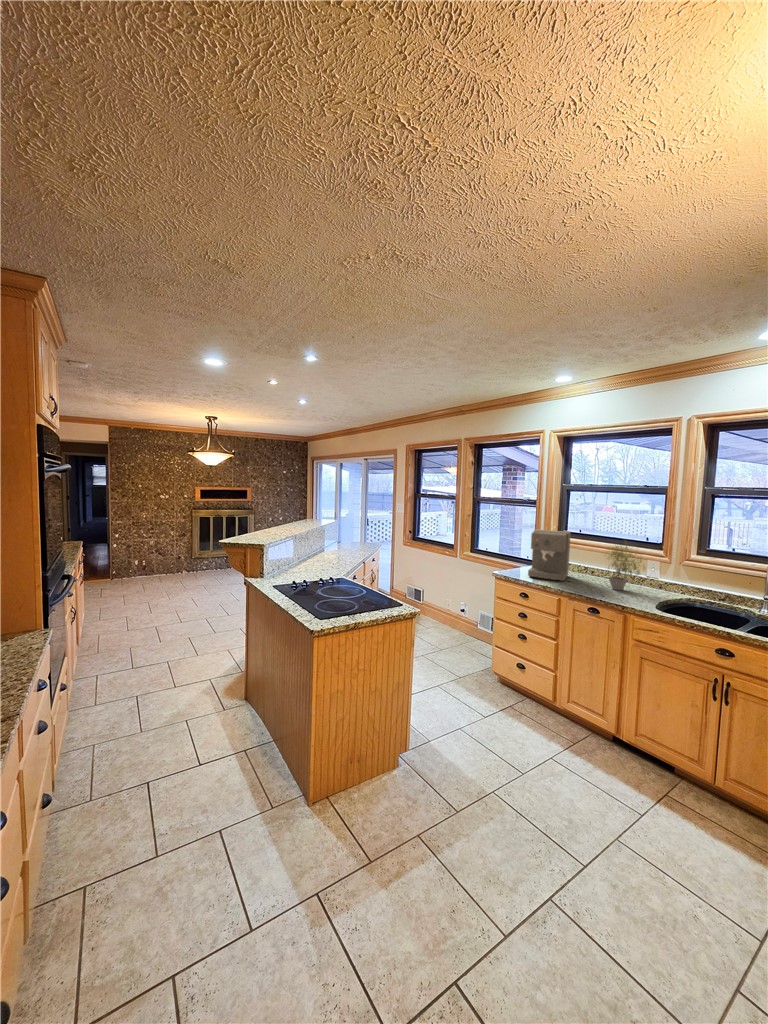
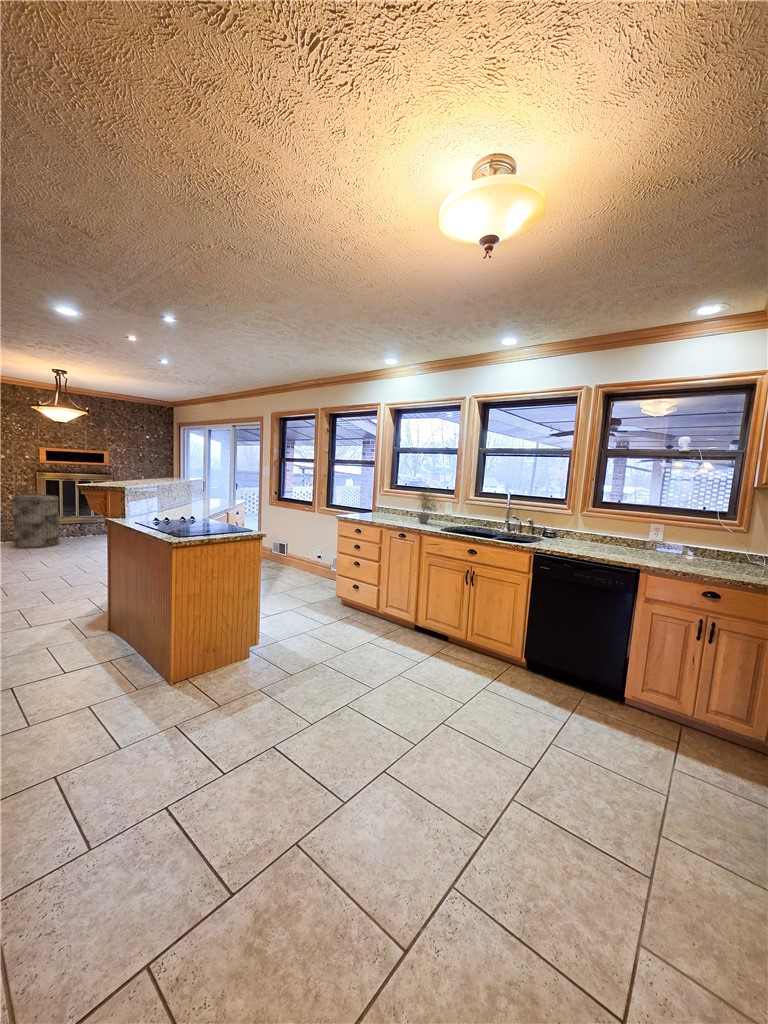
coffee maker: present [528,529,571,581] -> none [363,482,396,520]
trash can: none [173,530,209,582] -> present [12,493,60,548]

